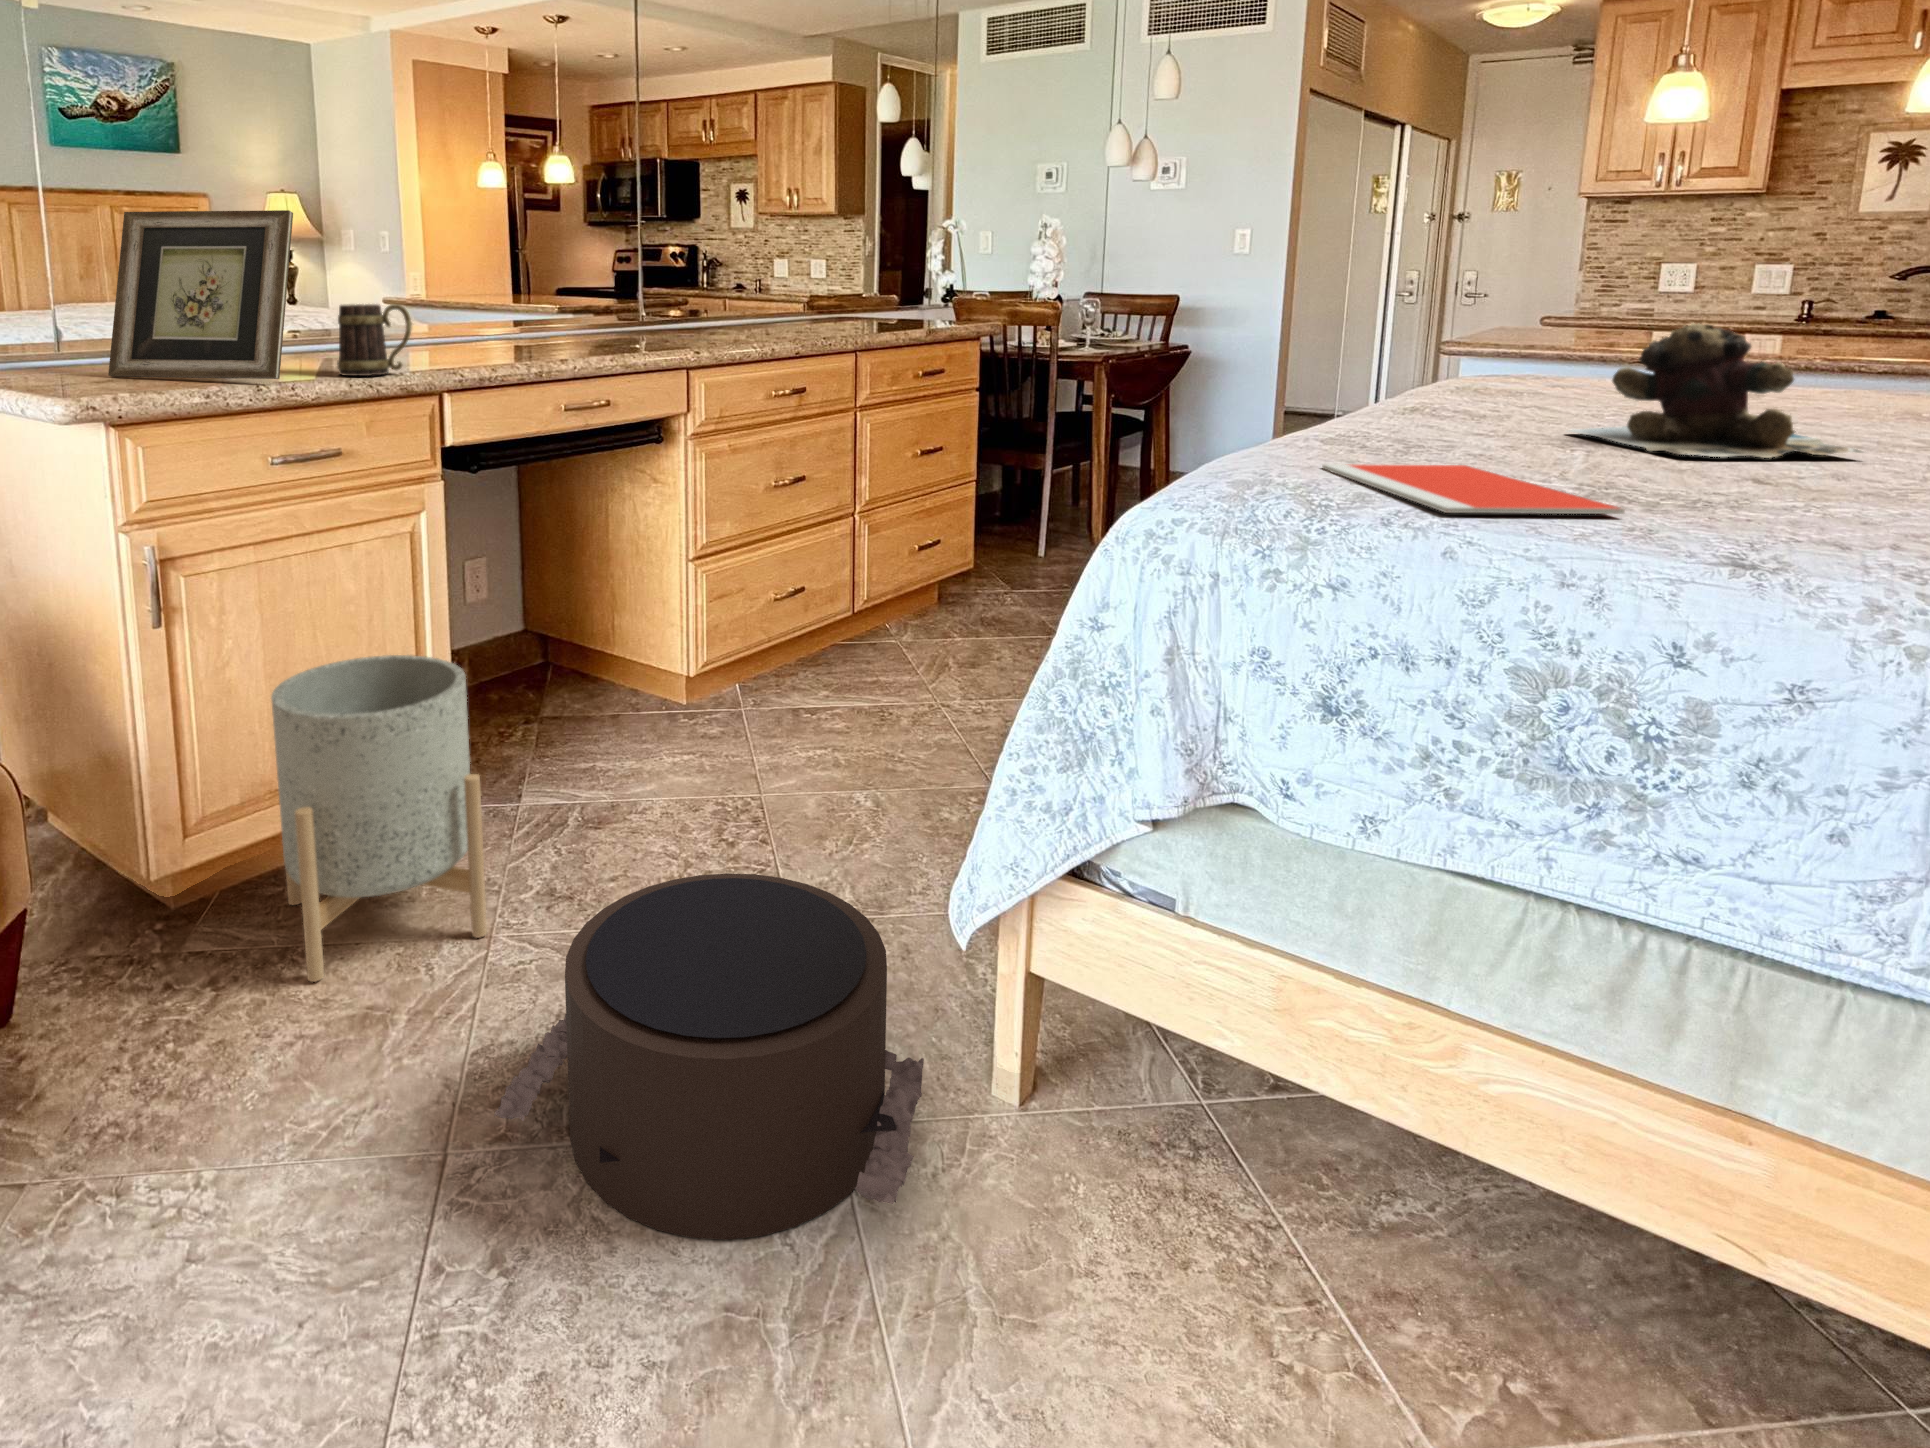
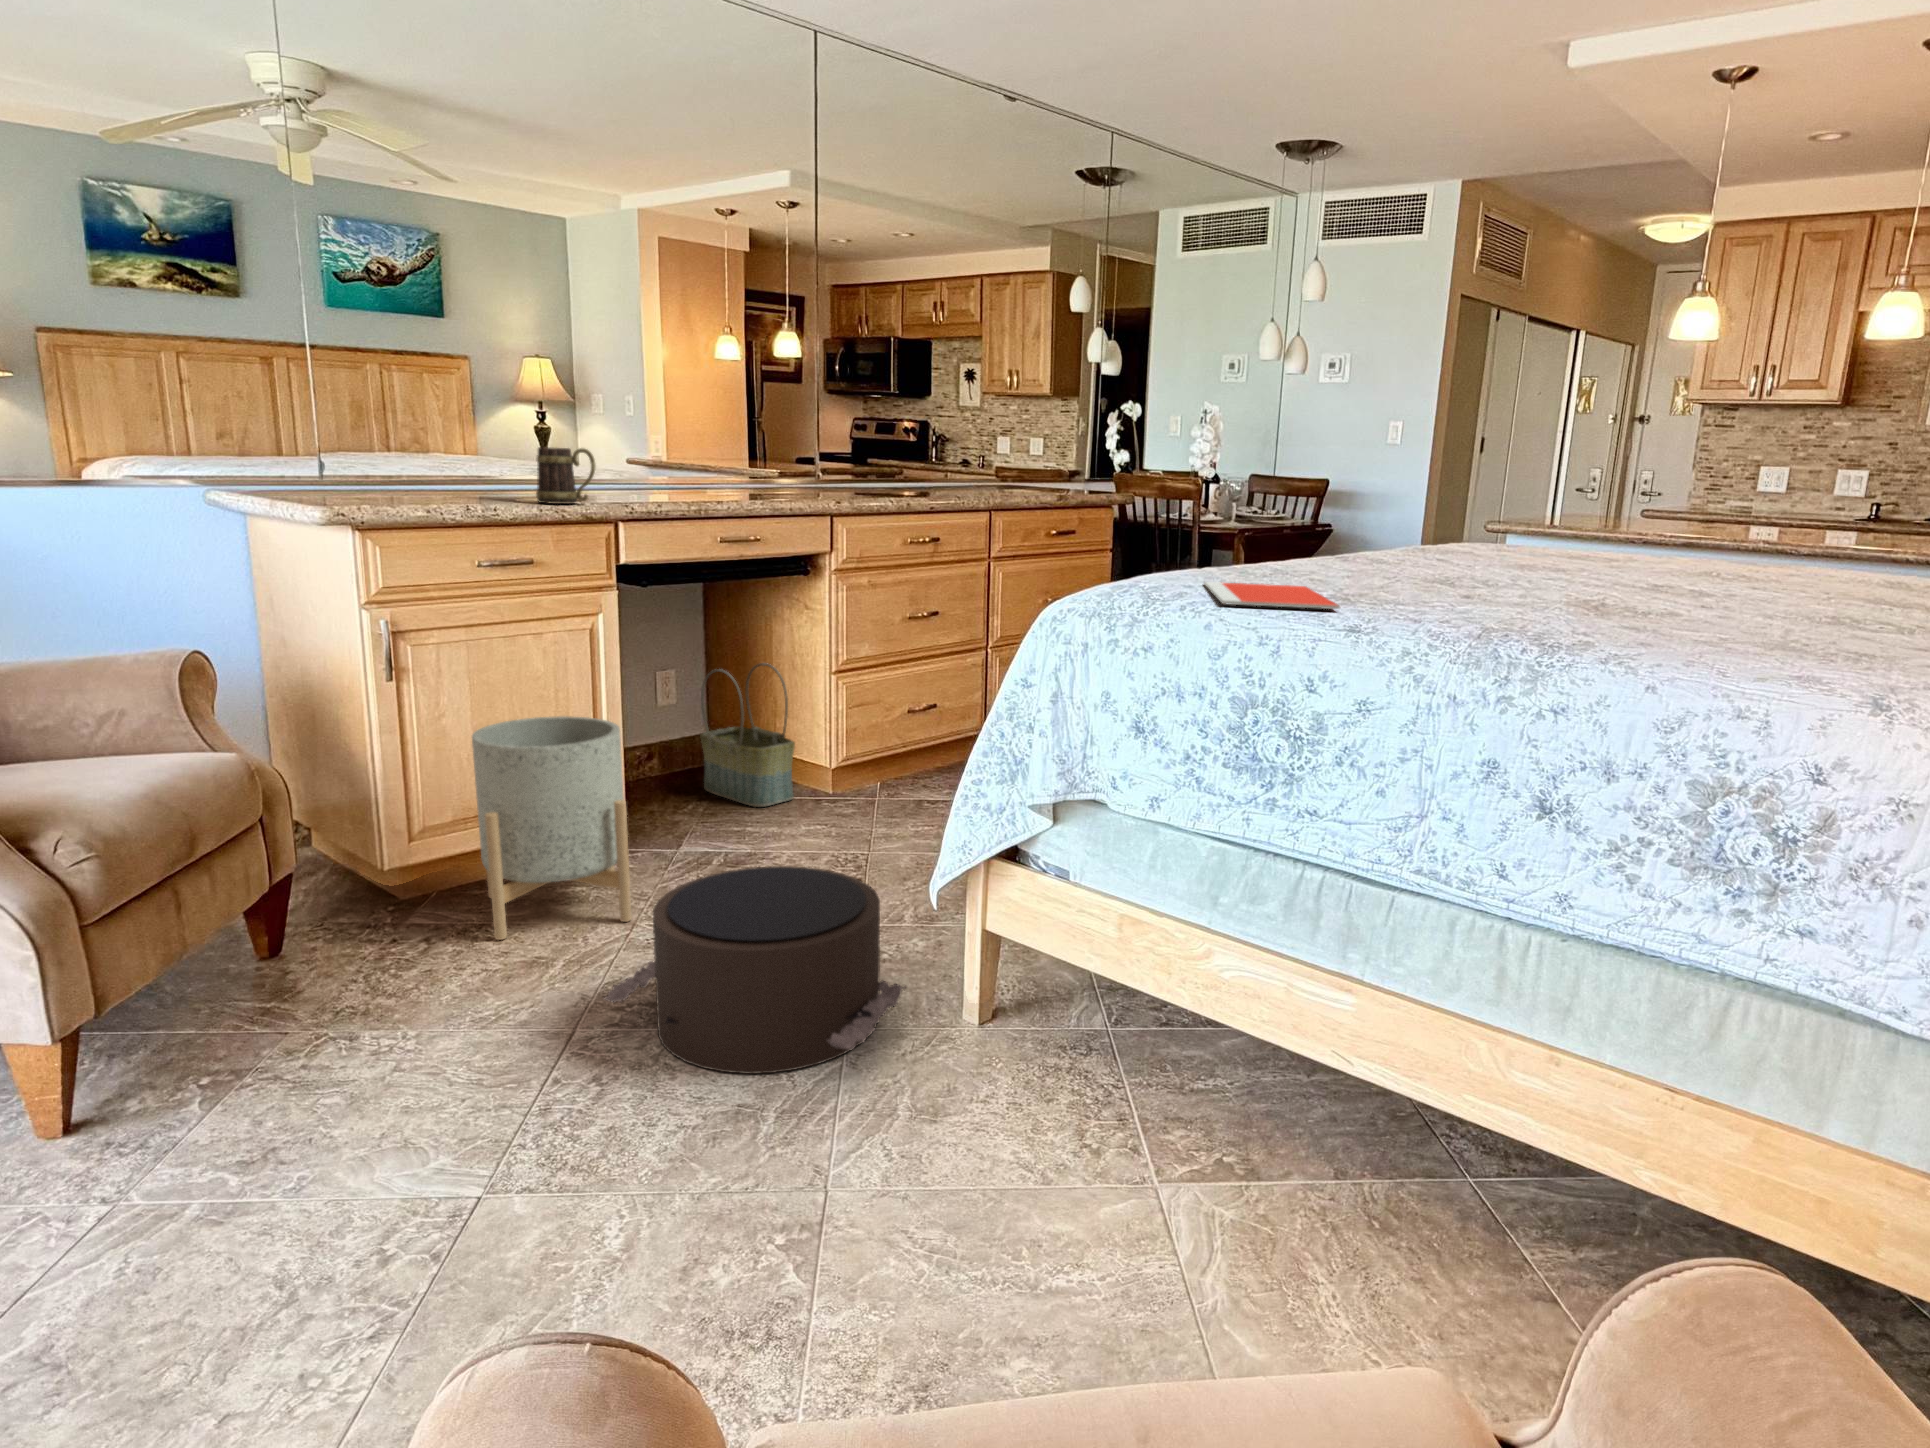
picture frame: present [108,210,293,379] -> none [357,367,500,502]
teddy bear: present [1568,323,1862,458] -> none [1438,494,1613,592]
basket: none [523,551,643,734] -> present [700,663,795,807]

